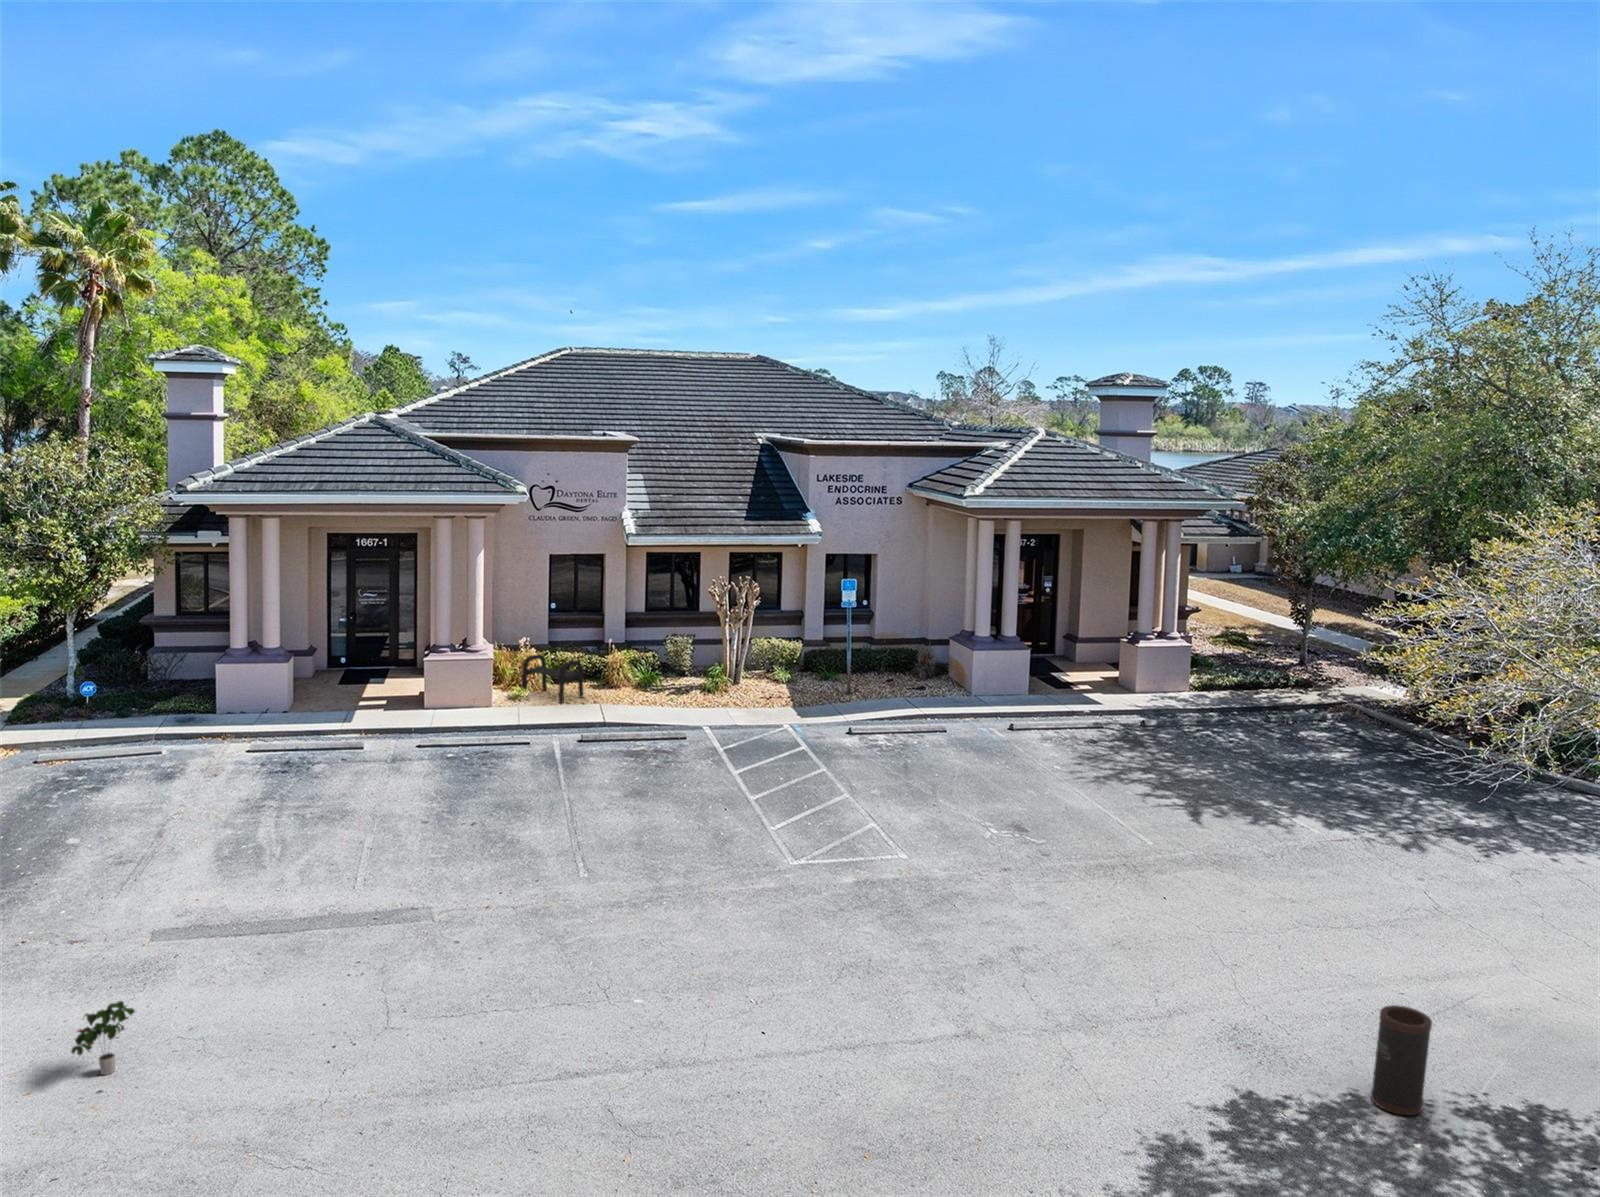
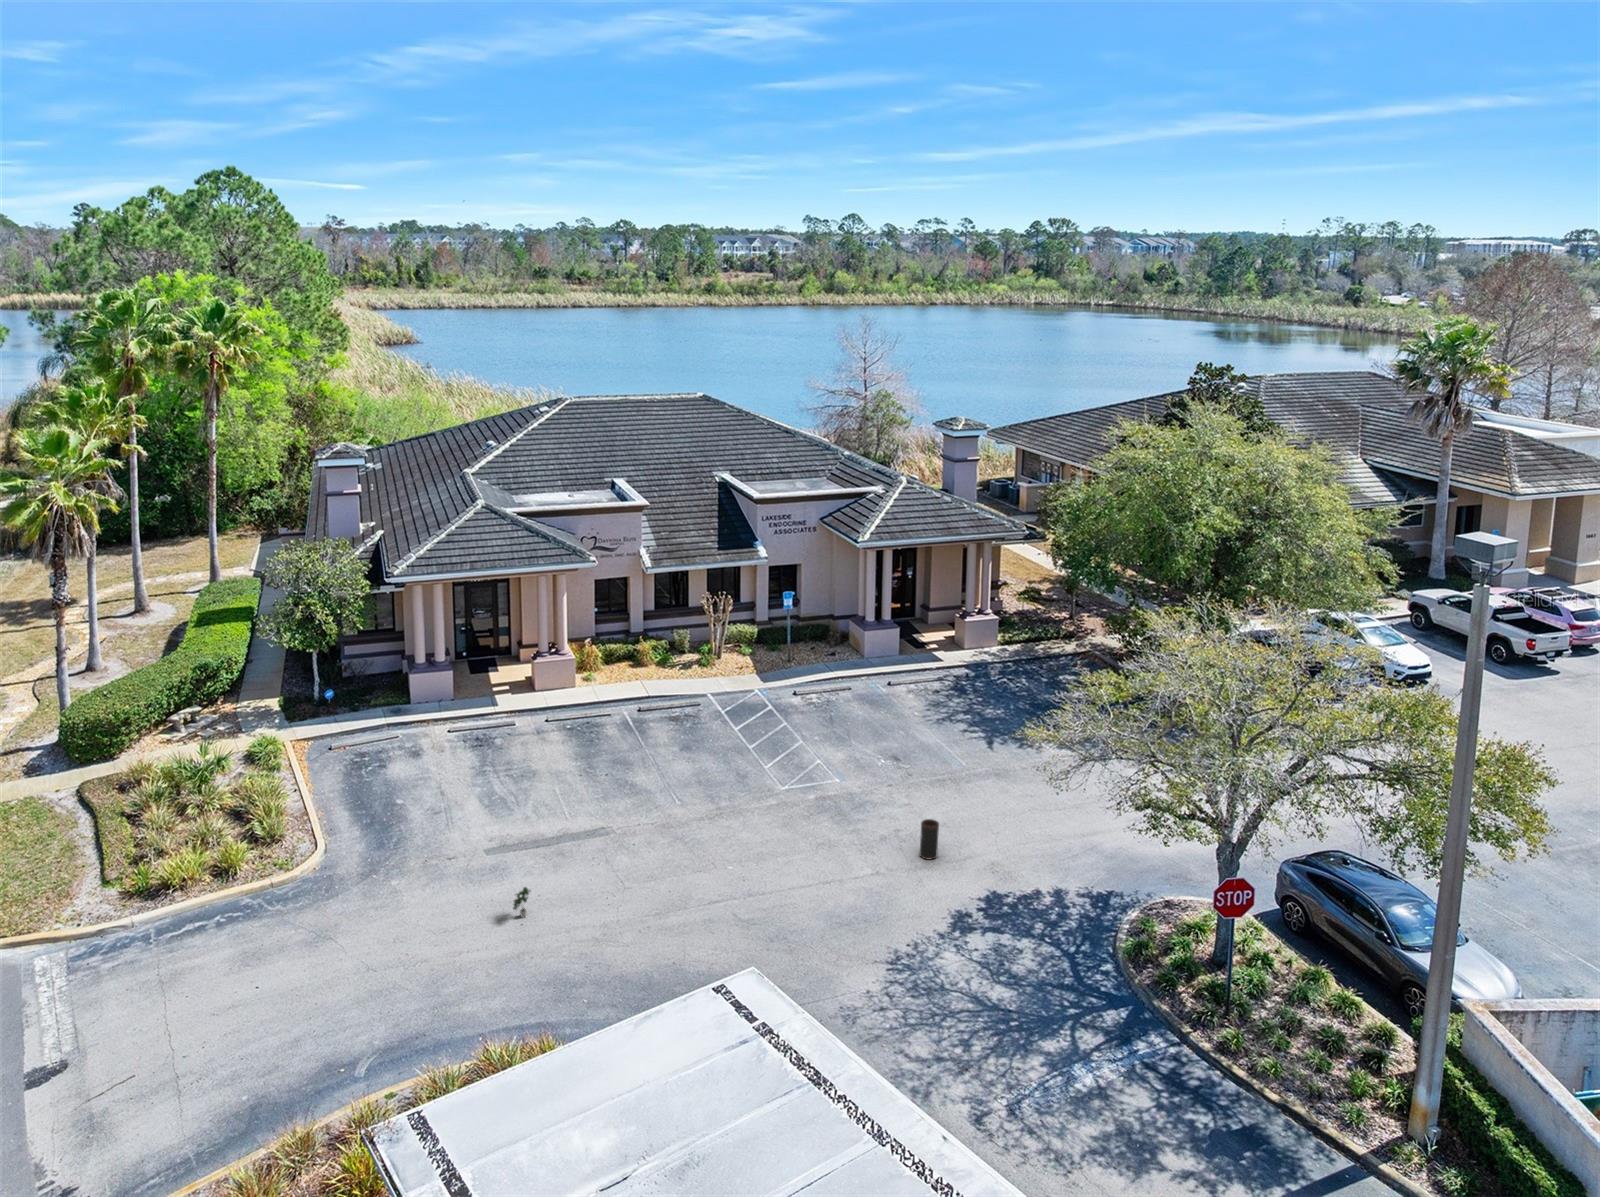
bench: present [522,654,583,703] -> none [590,649,629,681]
trash can: present [1371,1005,1432,1115] -> present [920,819,939,859]

